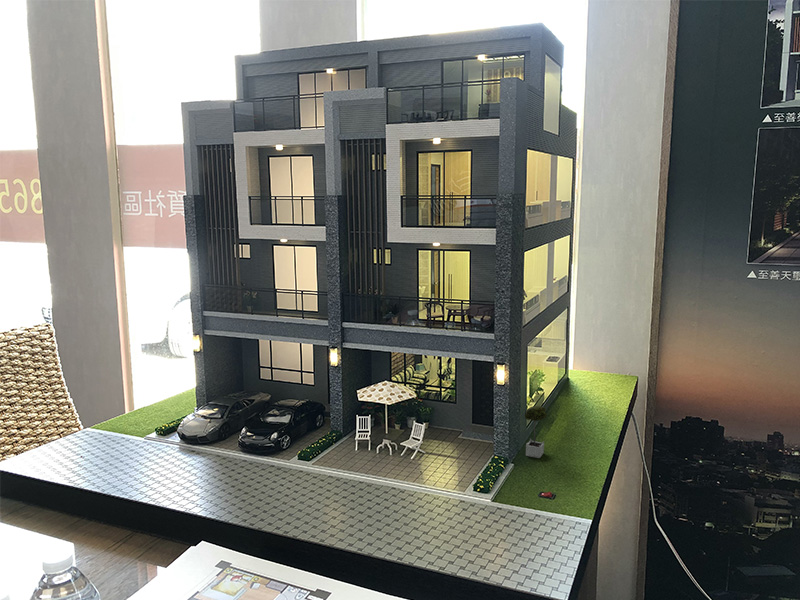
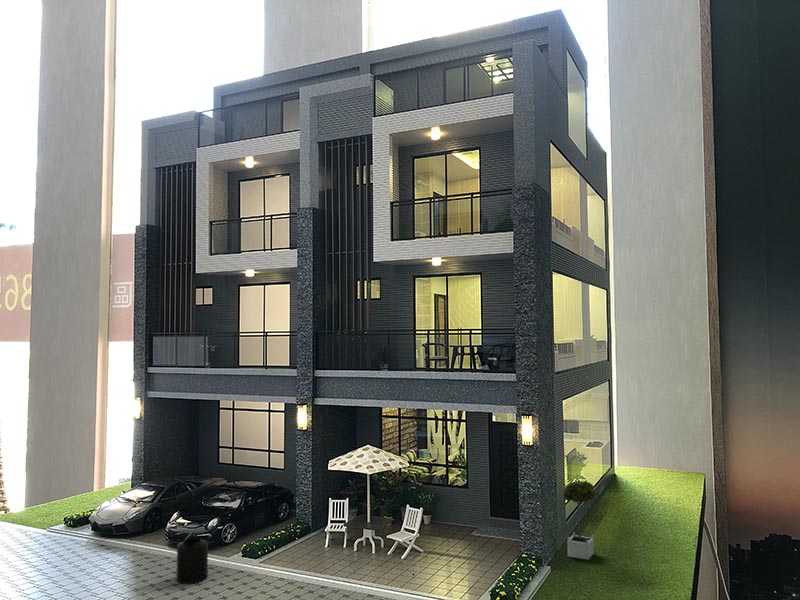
trash can: none [259,445,281,481] -> present [176,529,208,584]

